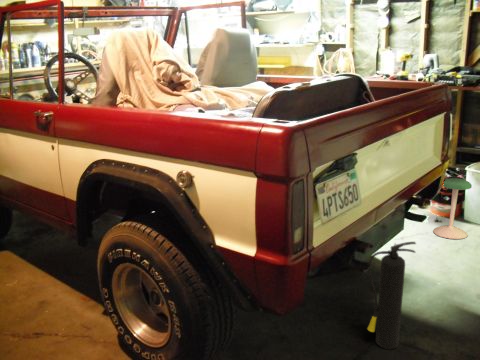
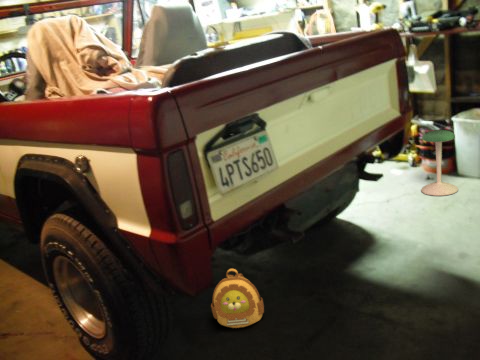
fire extinguisher: present [368,242,416,349] -> none [315,203,362,322]
backpack: none [258,288,308,345] -> present [211,268,264,328]

